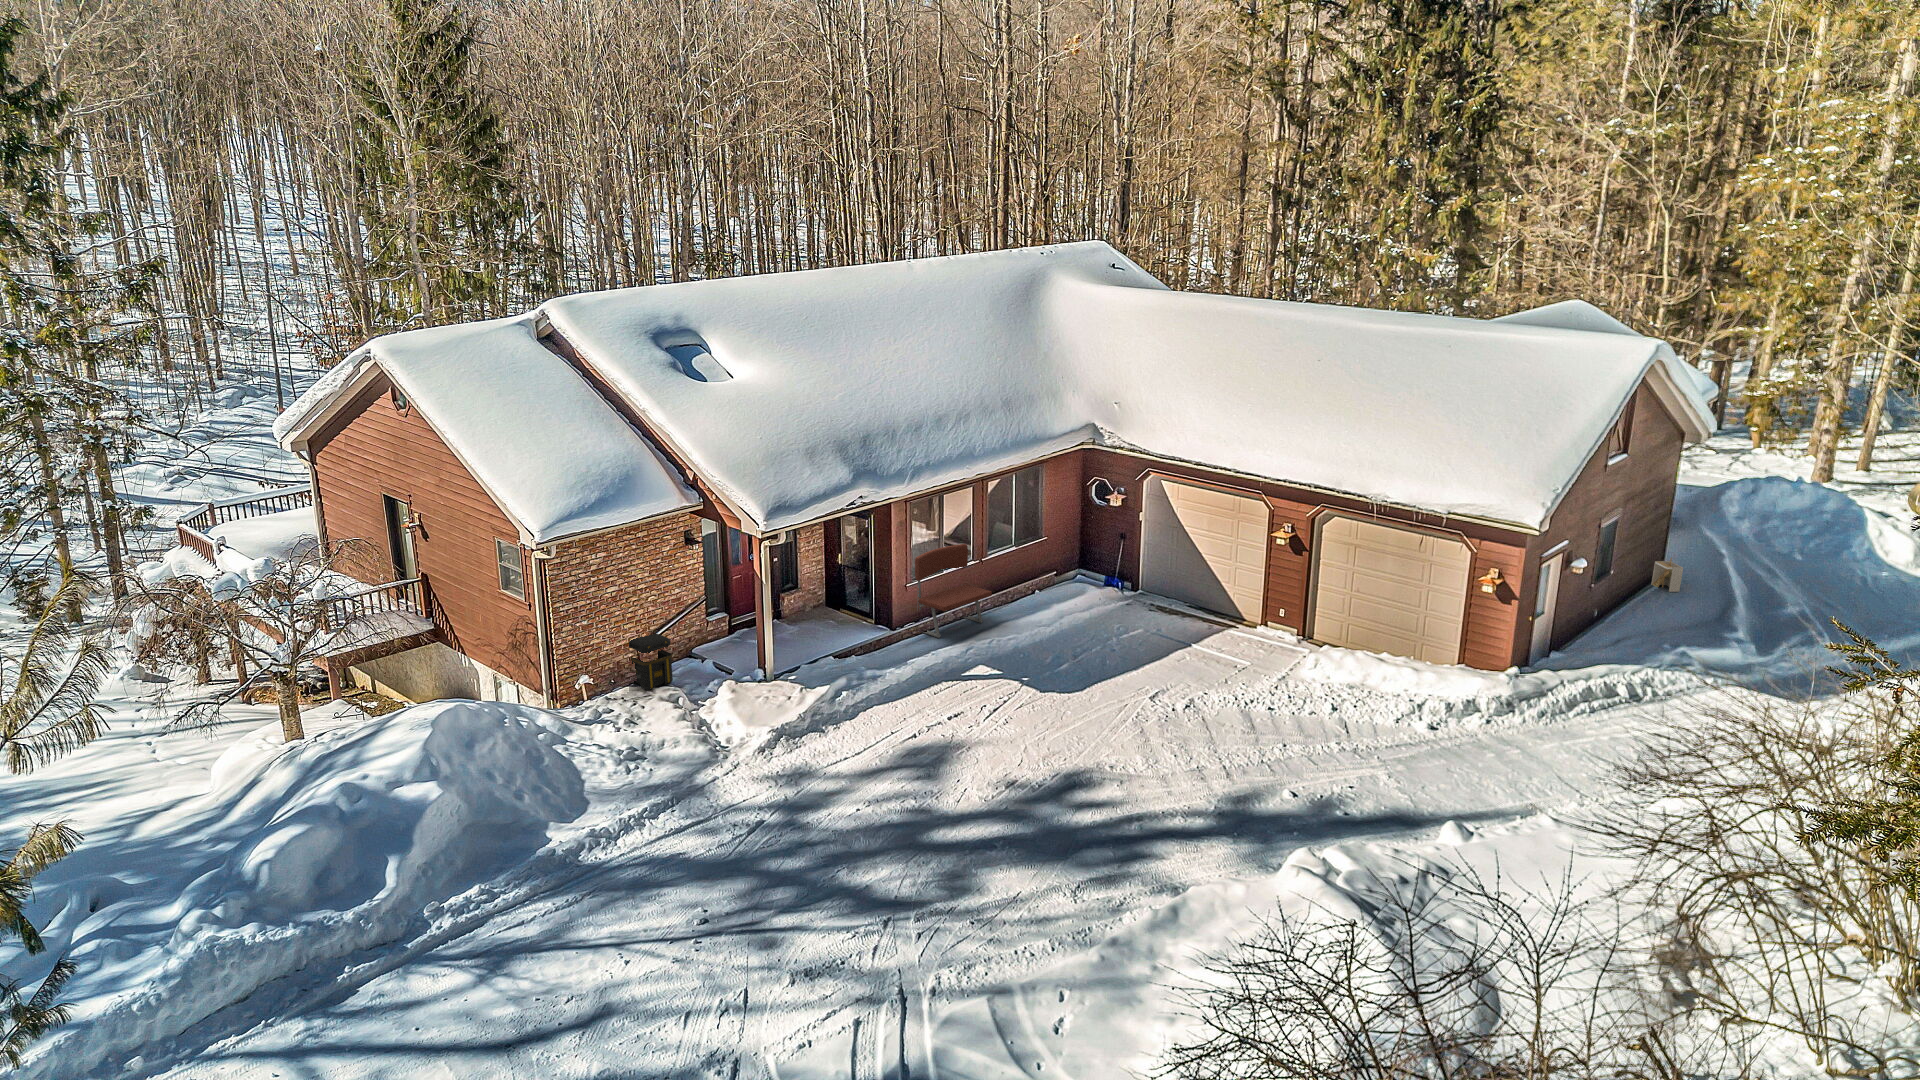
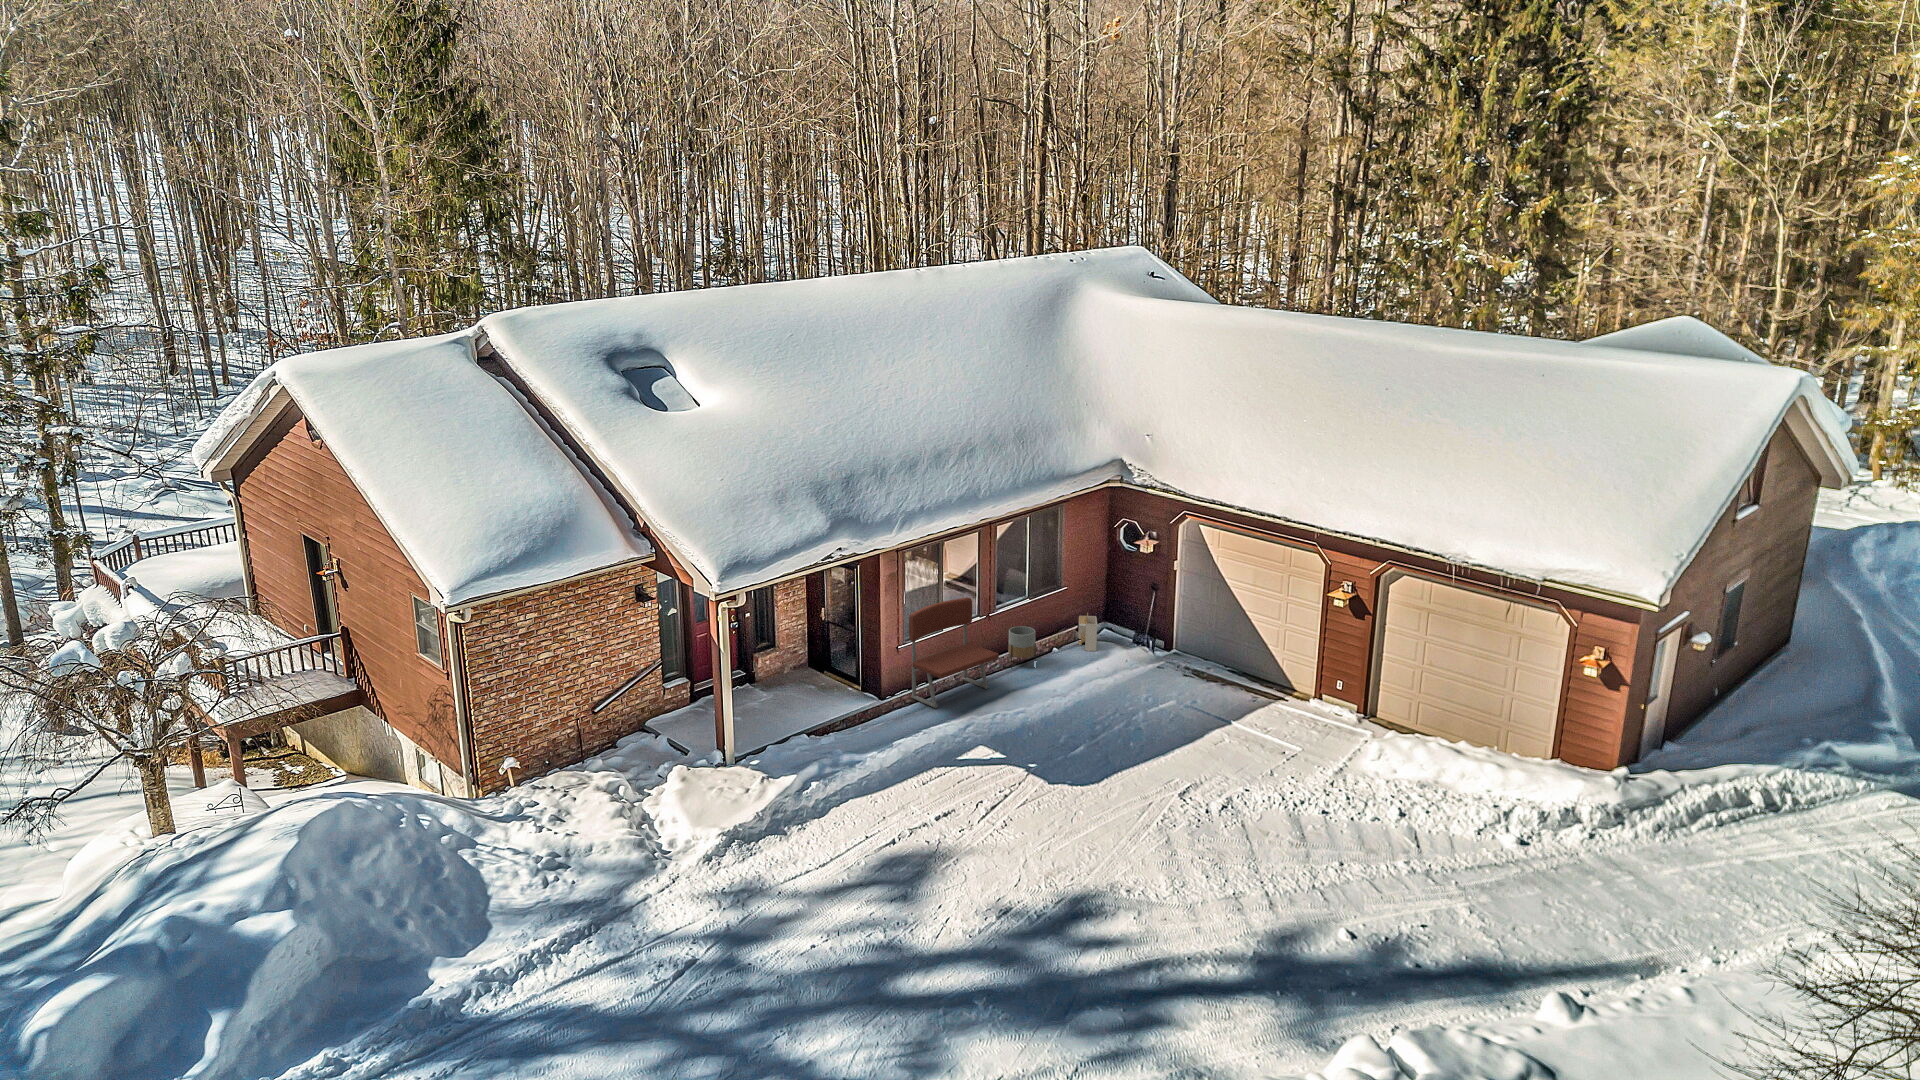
storage bin: present [1651,557,1683,592] -> present [1078,613,1097,651]
planter: none [998,571,1022,607] -> present [1008,626,1036,668]
toolbox: present [629,634,673,690] -> none [565,703,619,772]

